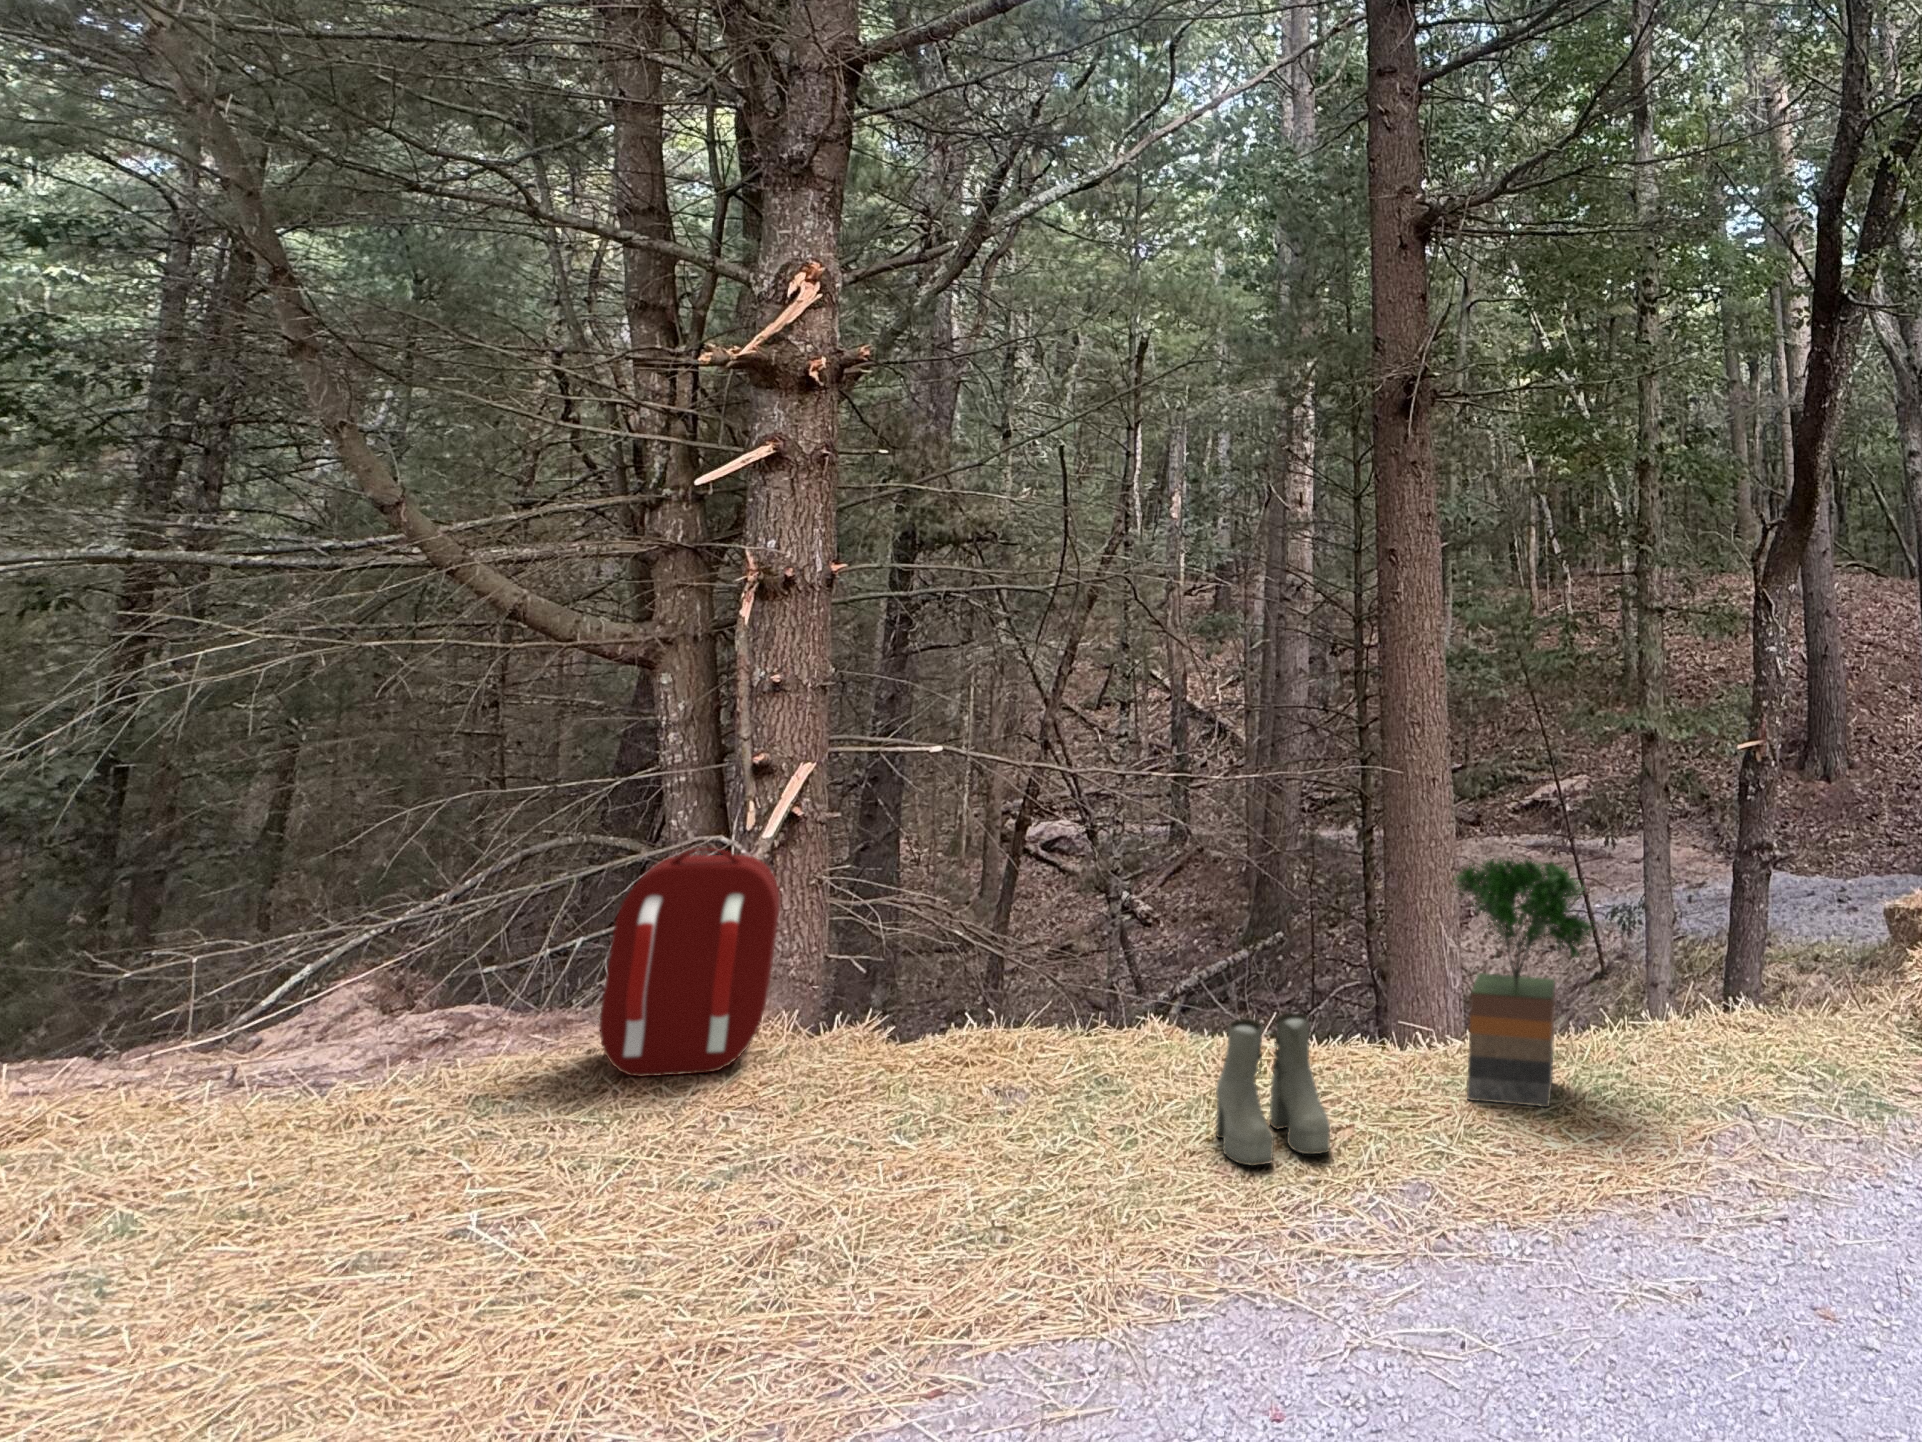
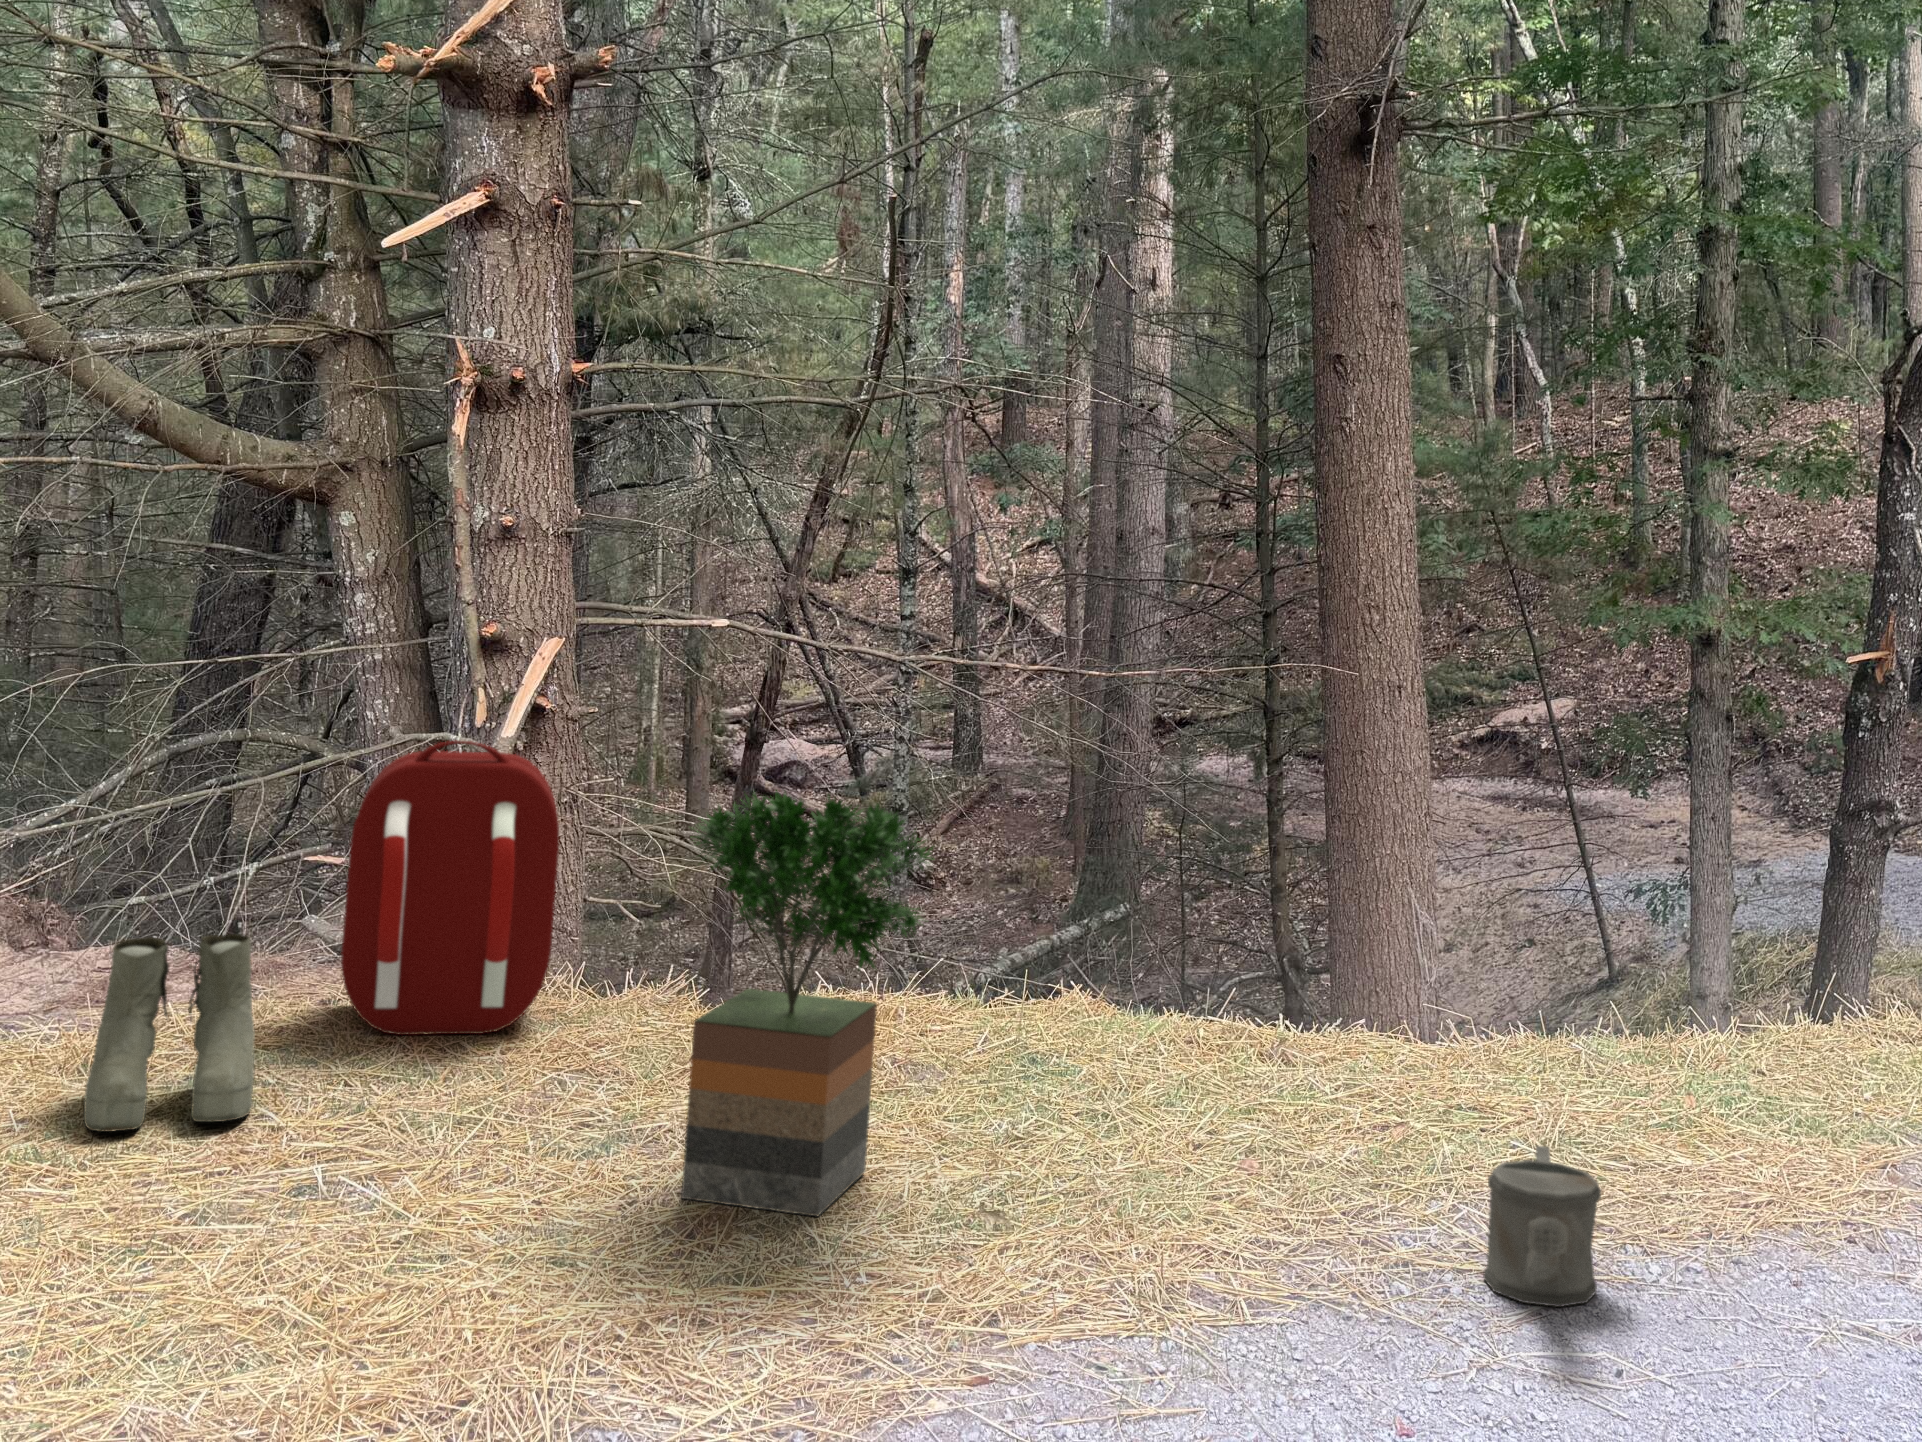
potted tree: present [1456,858,1593,1107] -> present [681,790,932,1216]
boots: present [1216,1013,1330,1166] -> present [84,934,255,1132]
watering can: none [1411,1140,1495,1270] -> present [1483,1146,1601,1307]

